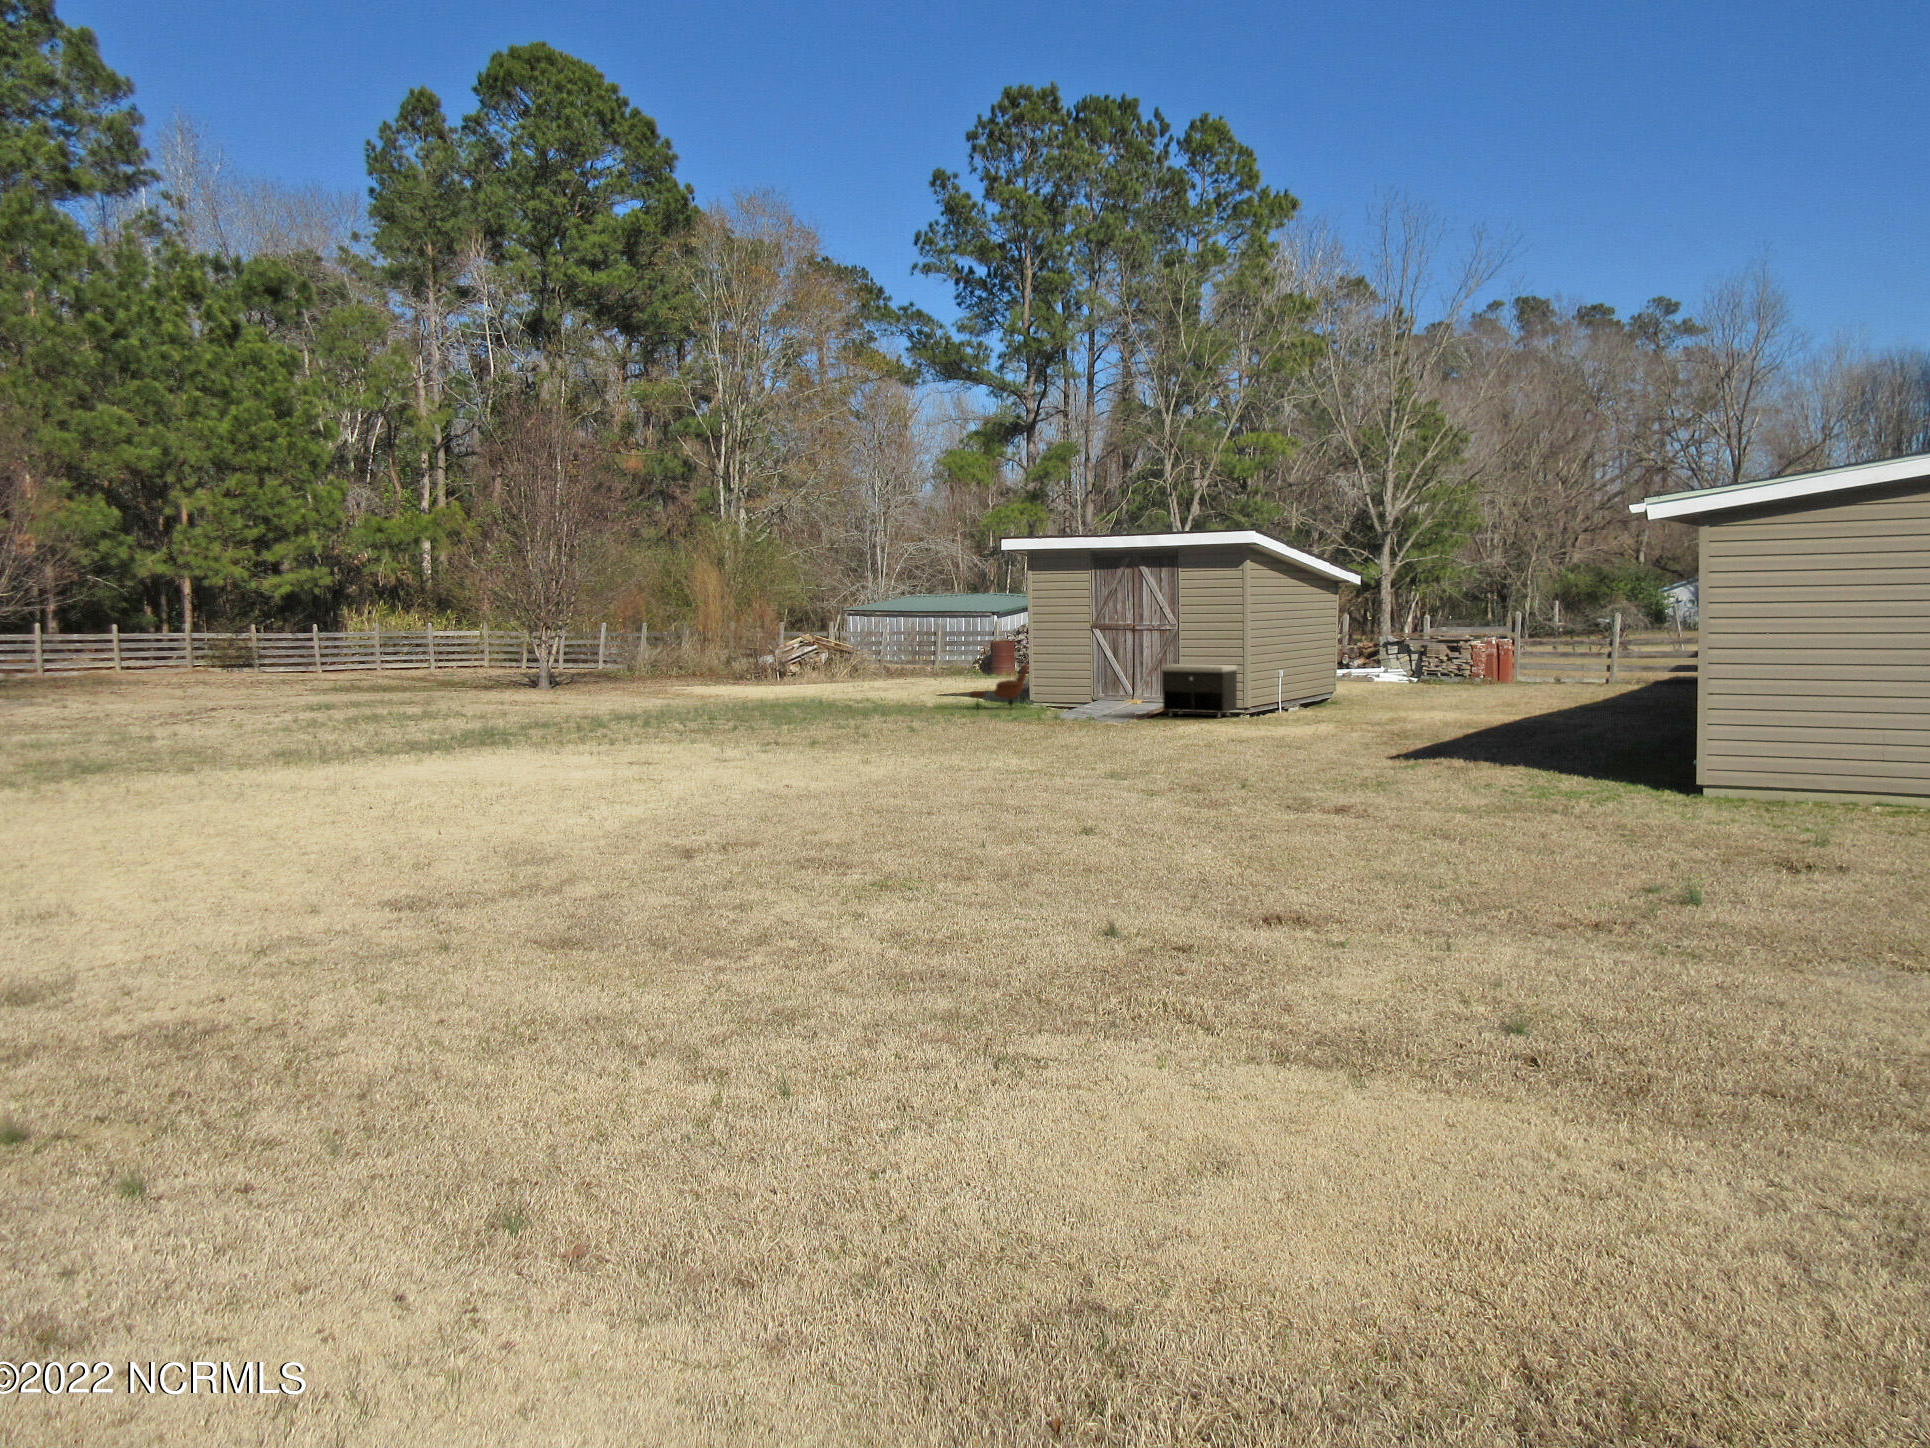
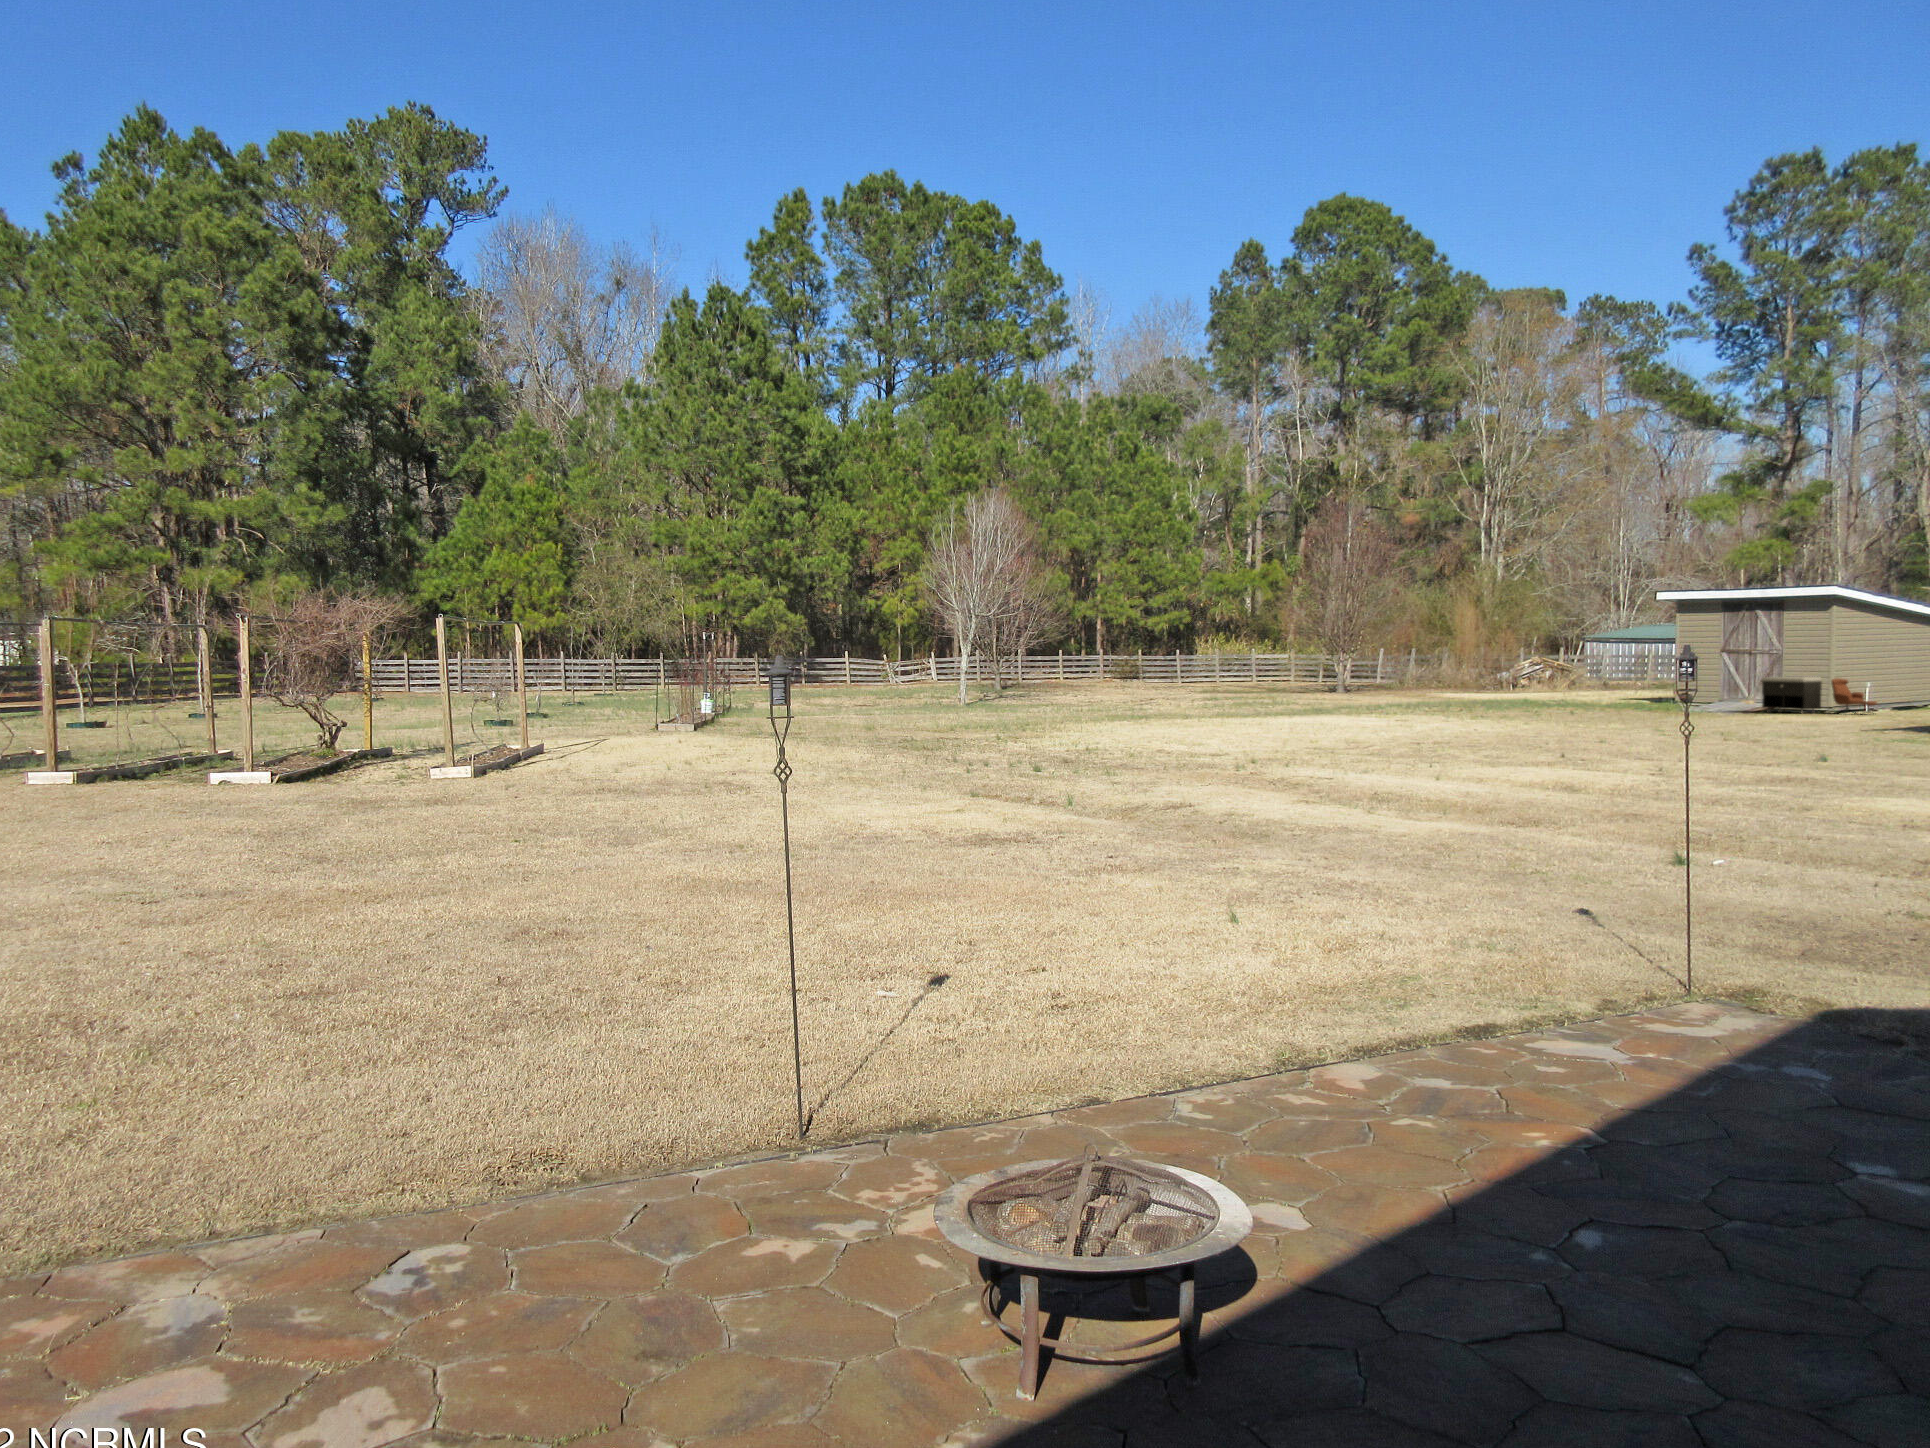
lounge chair: present [969,663,1029,707] -> present [1831,678,1877,713]

